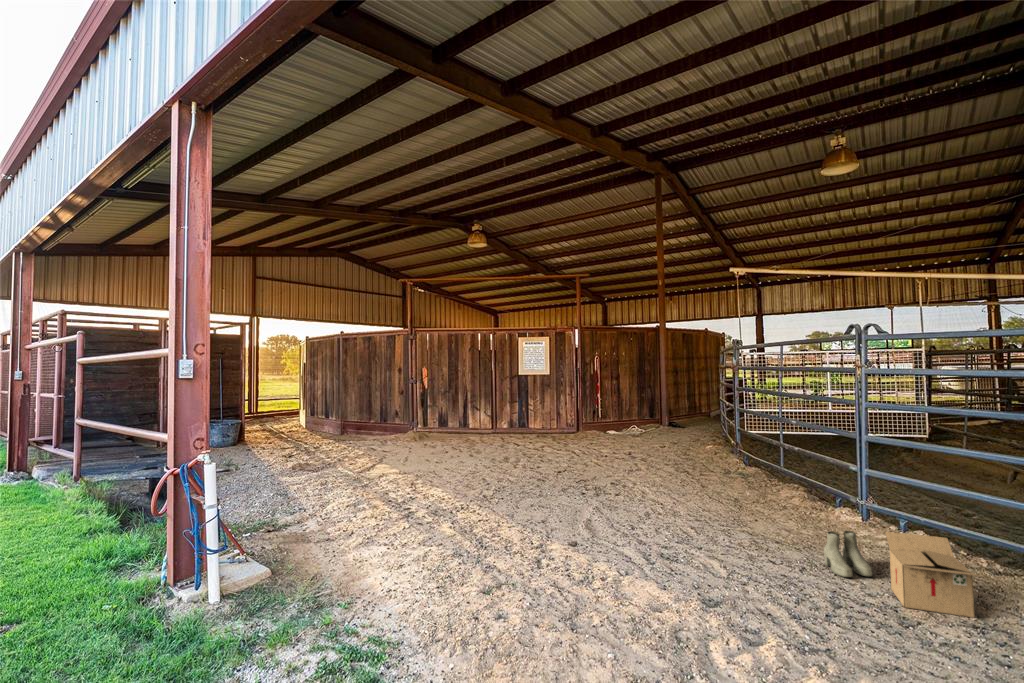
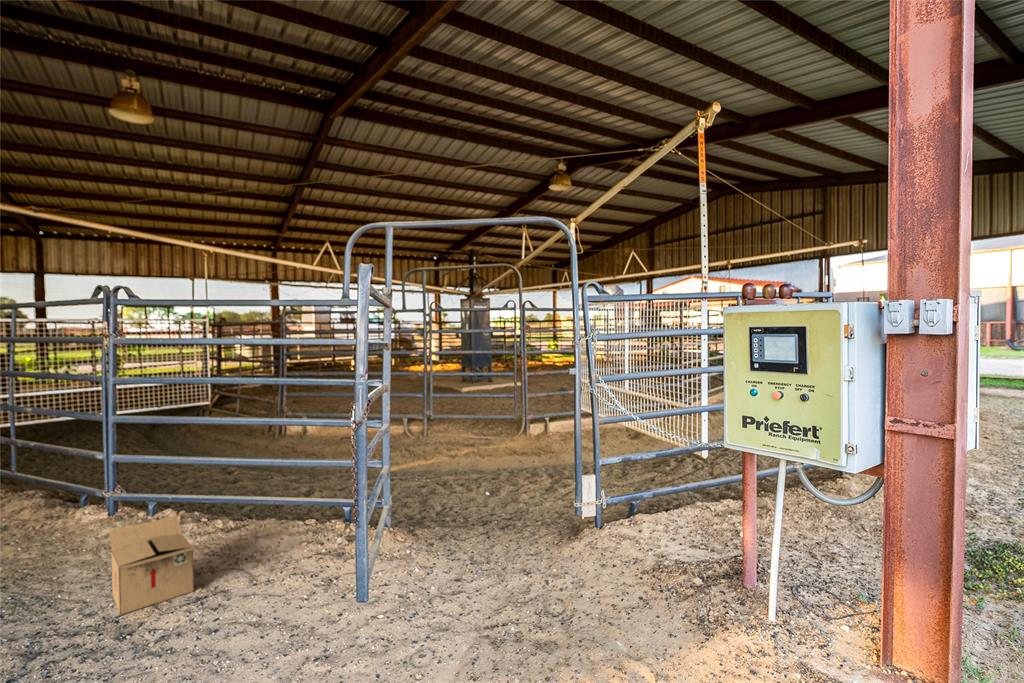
boots: present [824,531,872,577] -> none [29,542,94,607]

